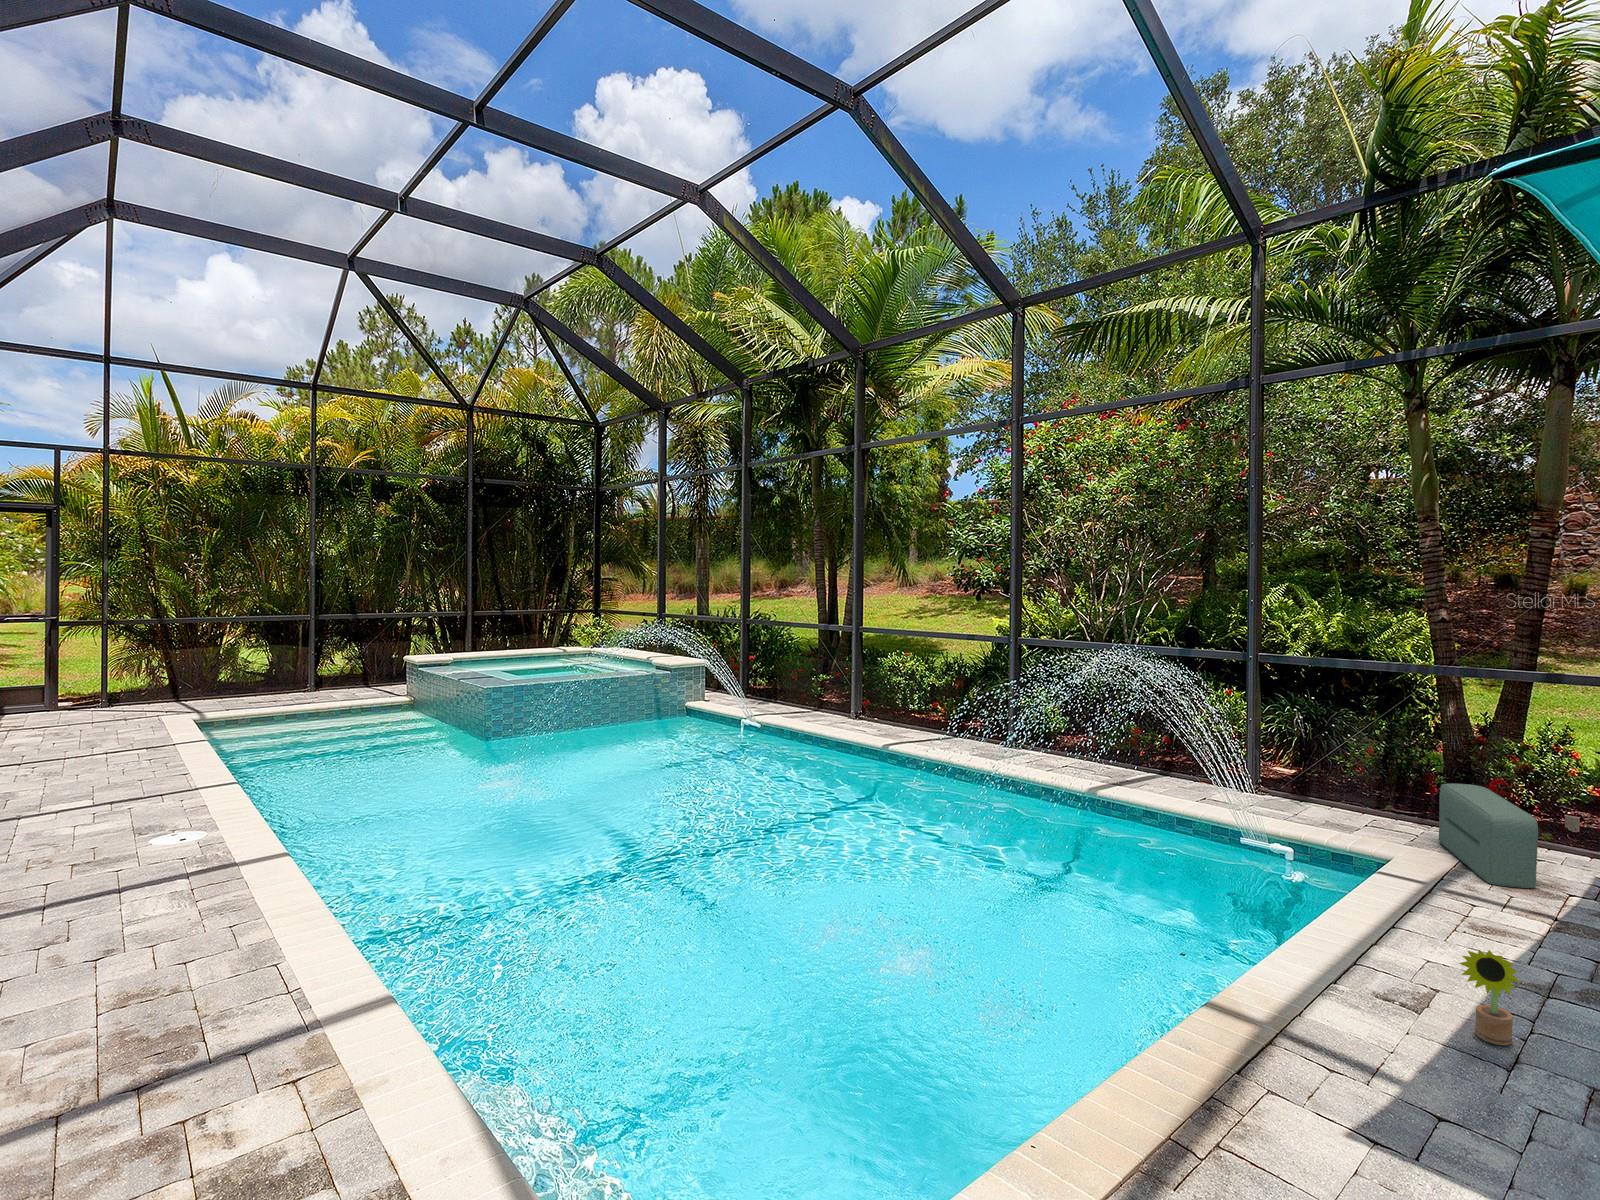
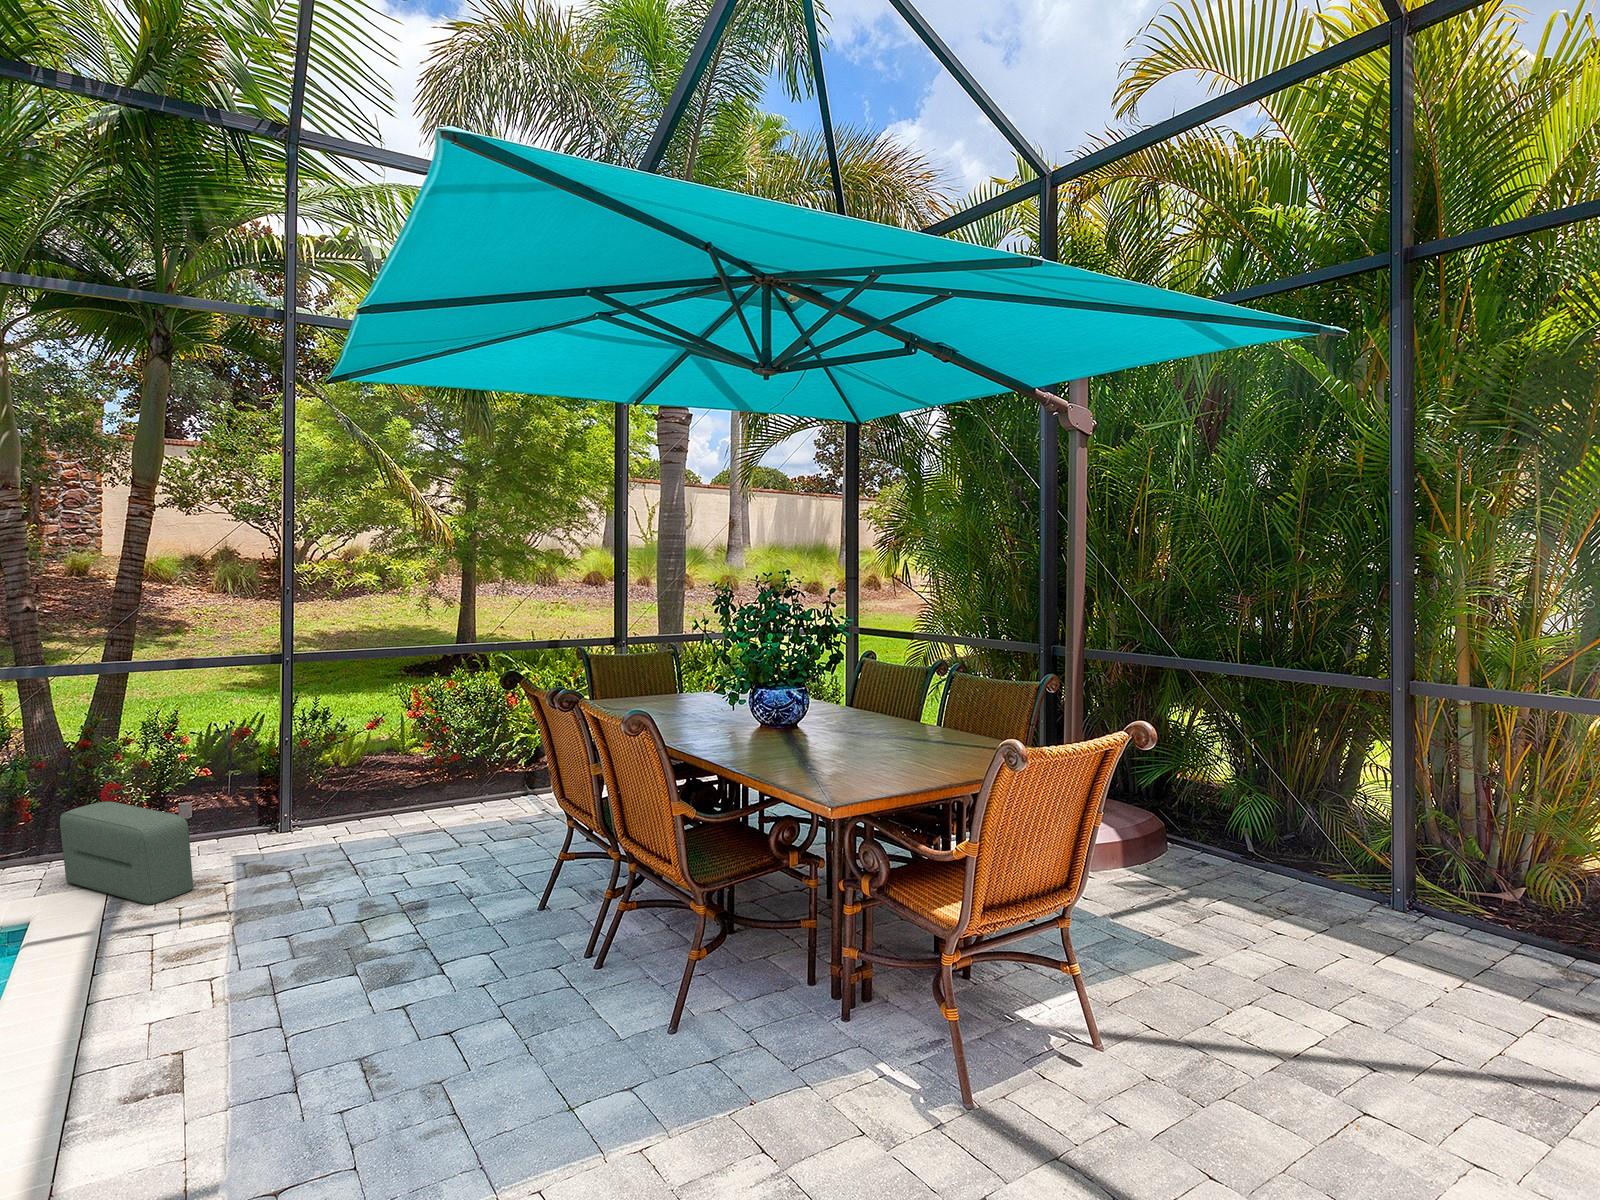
decorative plant: present [1459,950,1519,1045] -> none [234,970,296,1069]

